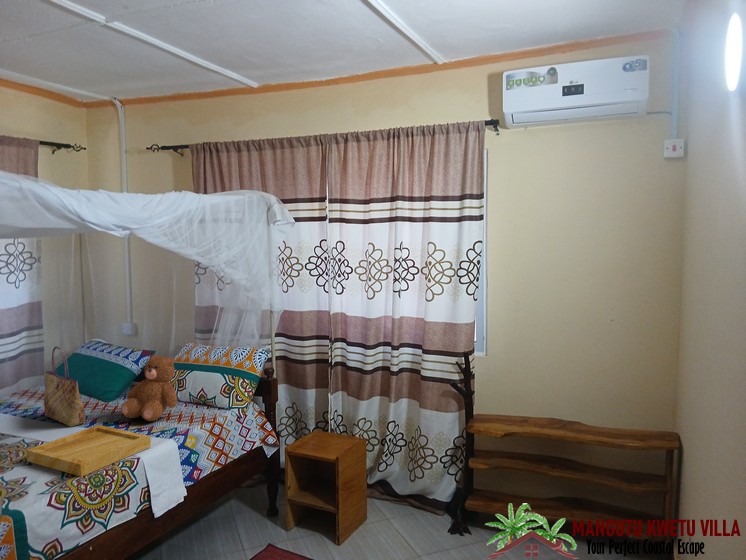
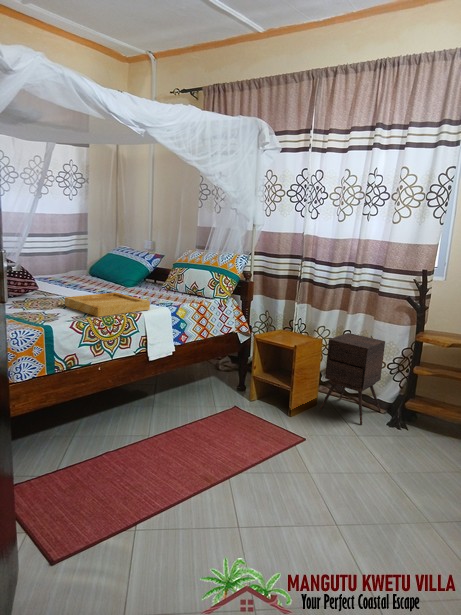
tote bag: present [44,346,85,427] -> none [82,234,108,294]
teddy bear: present [121,355,177,421] -> none [133,249,175,298]
side table: none [370,426,438,538] -> present [319,333,385,425]

